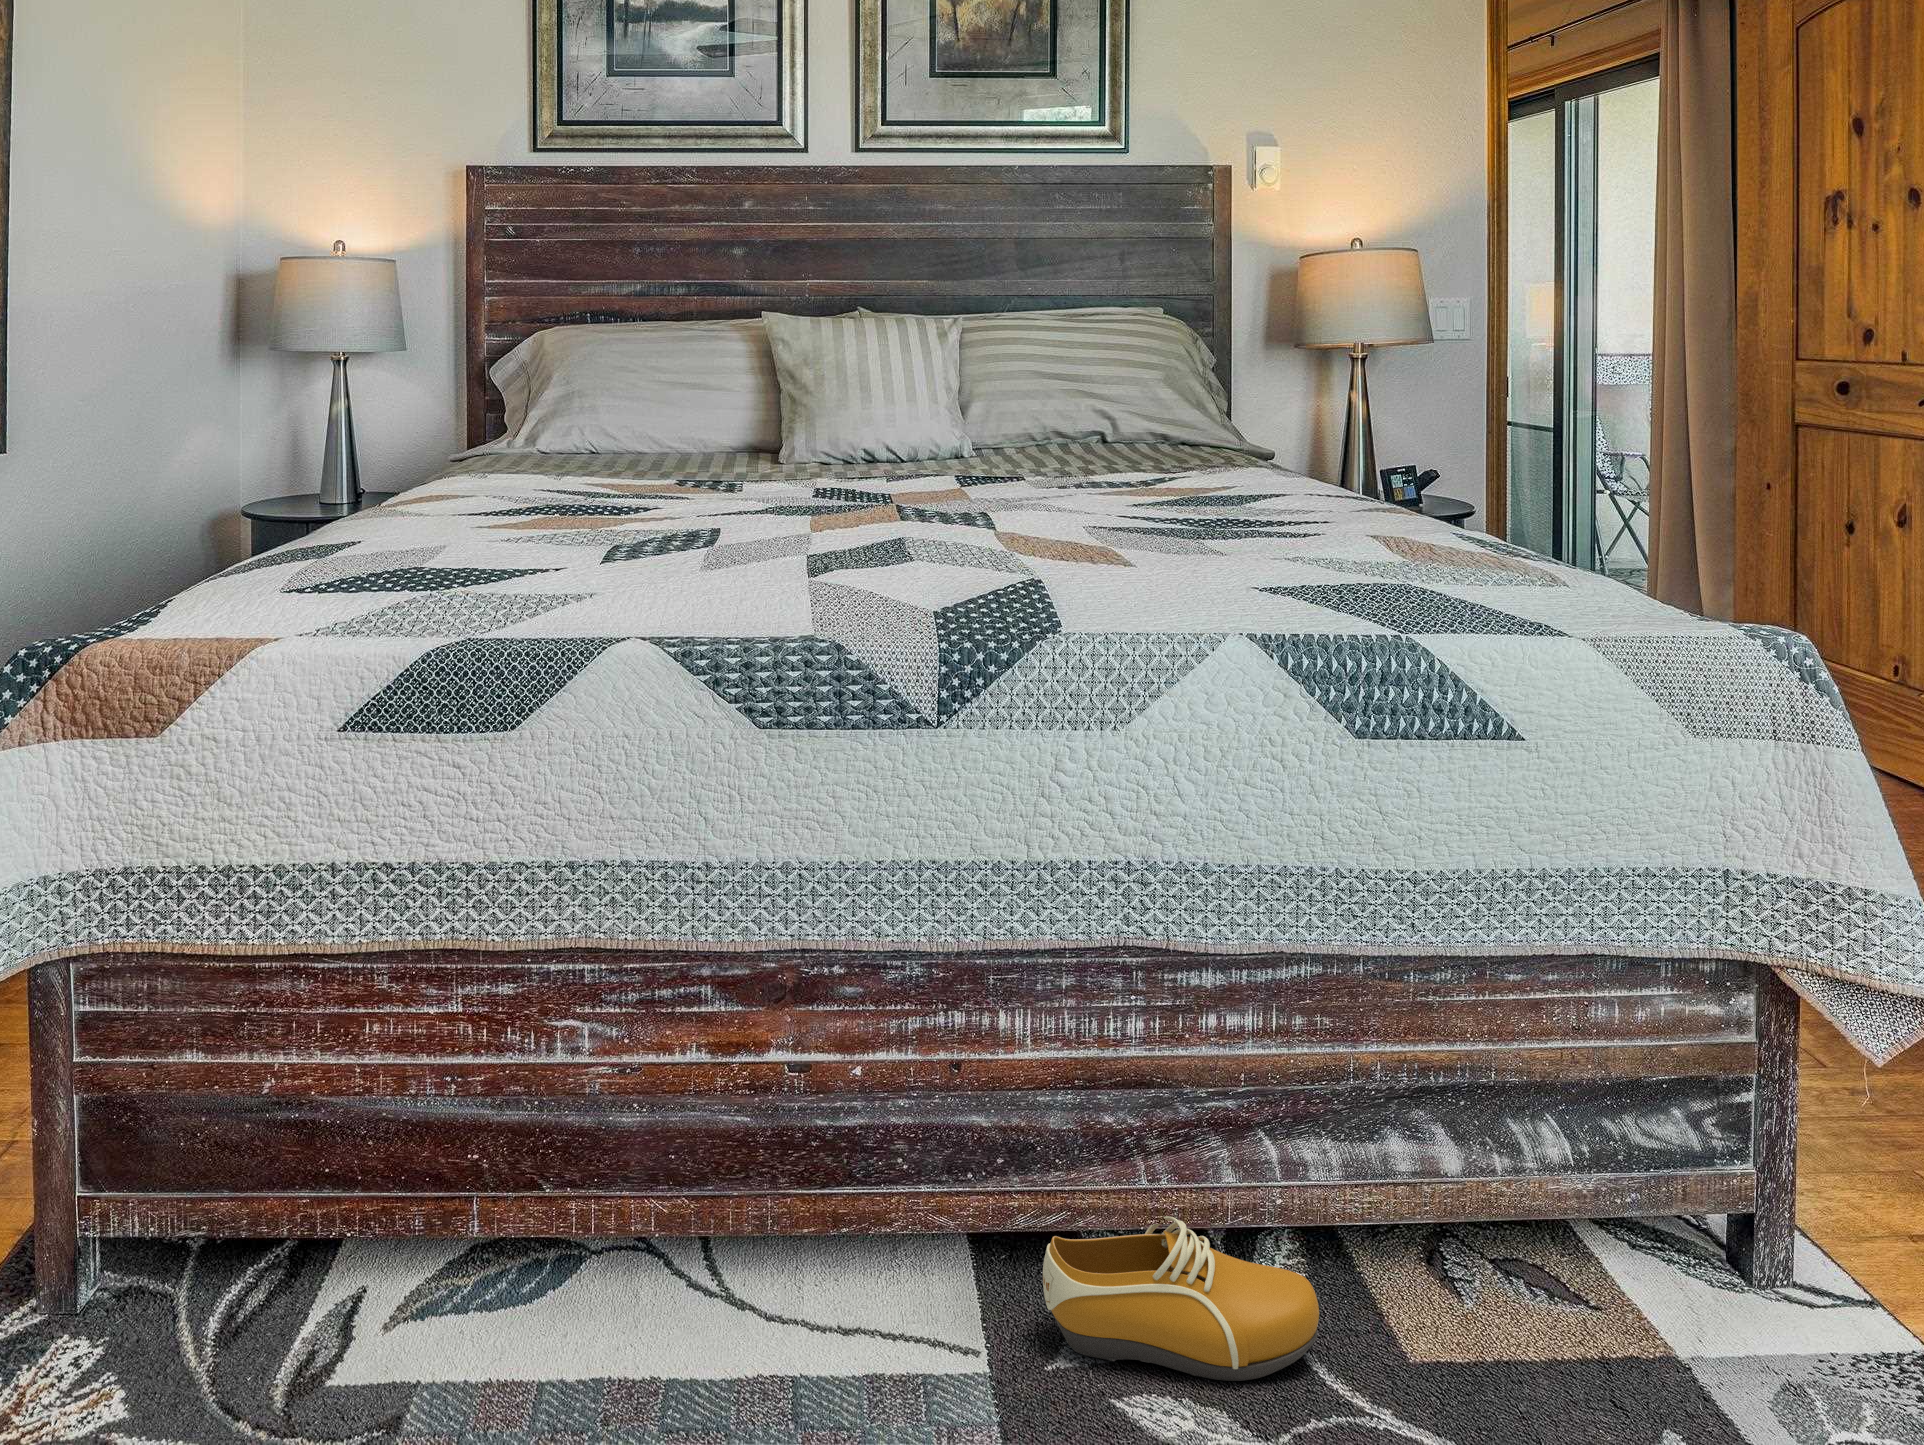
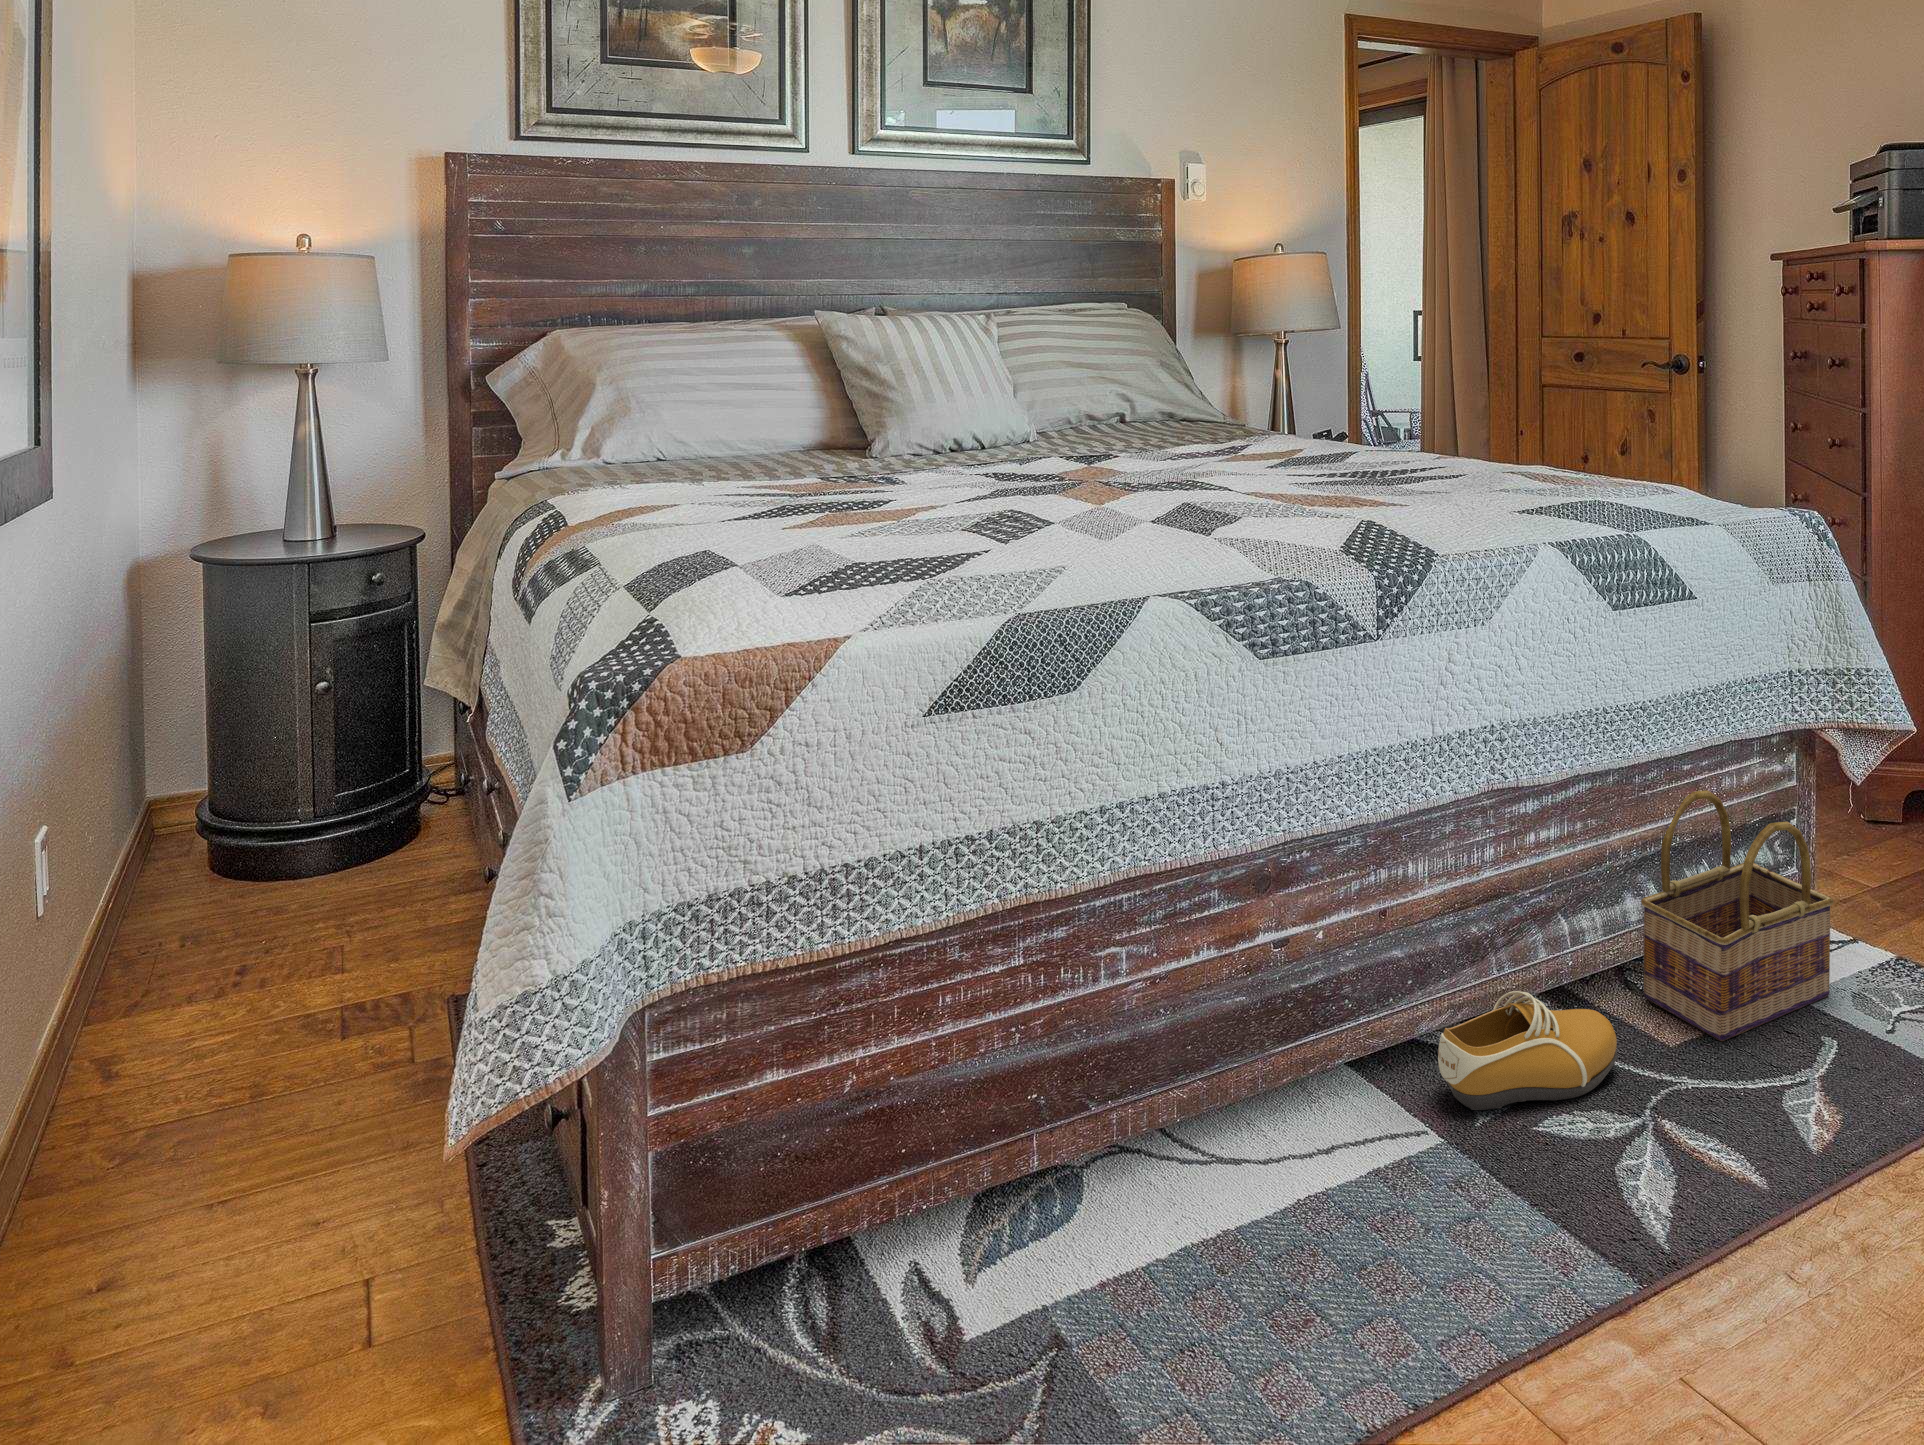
basket: none [1444,1014,1764,1380] -> present [1641,790,1834,1041]

